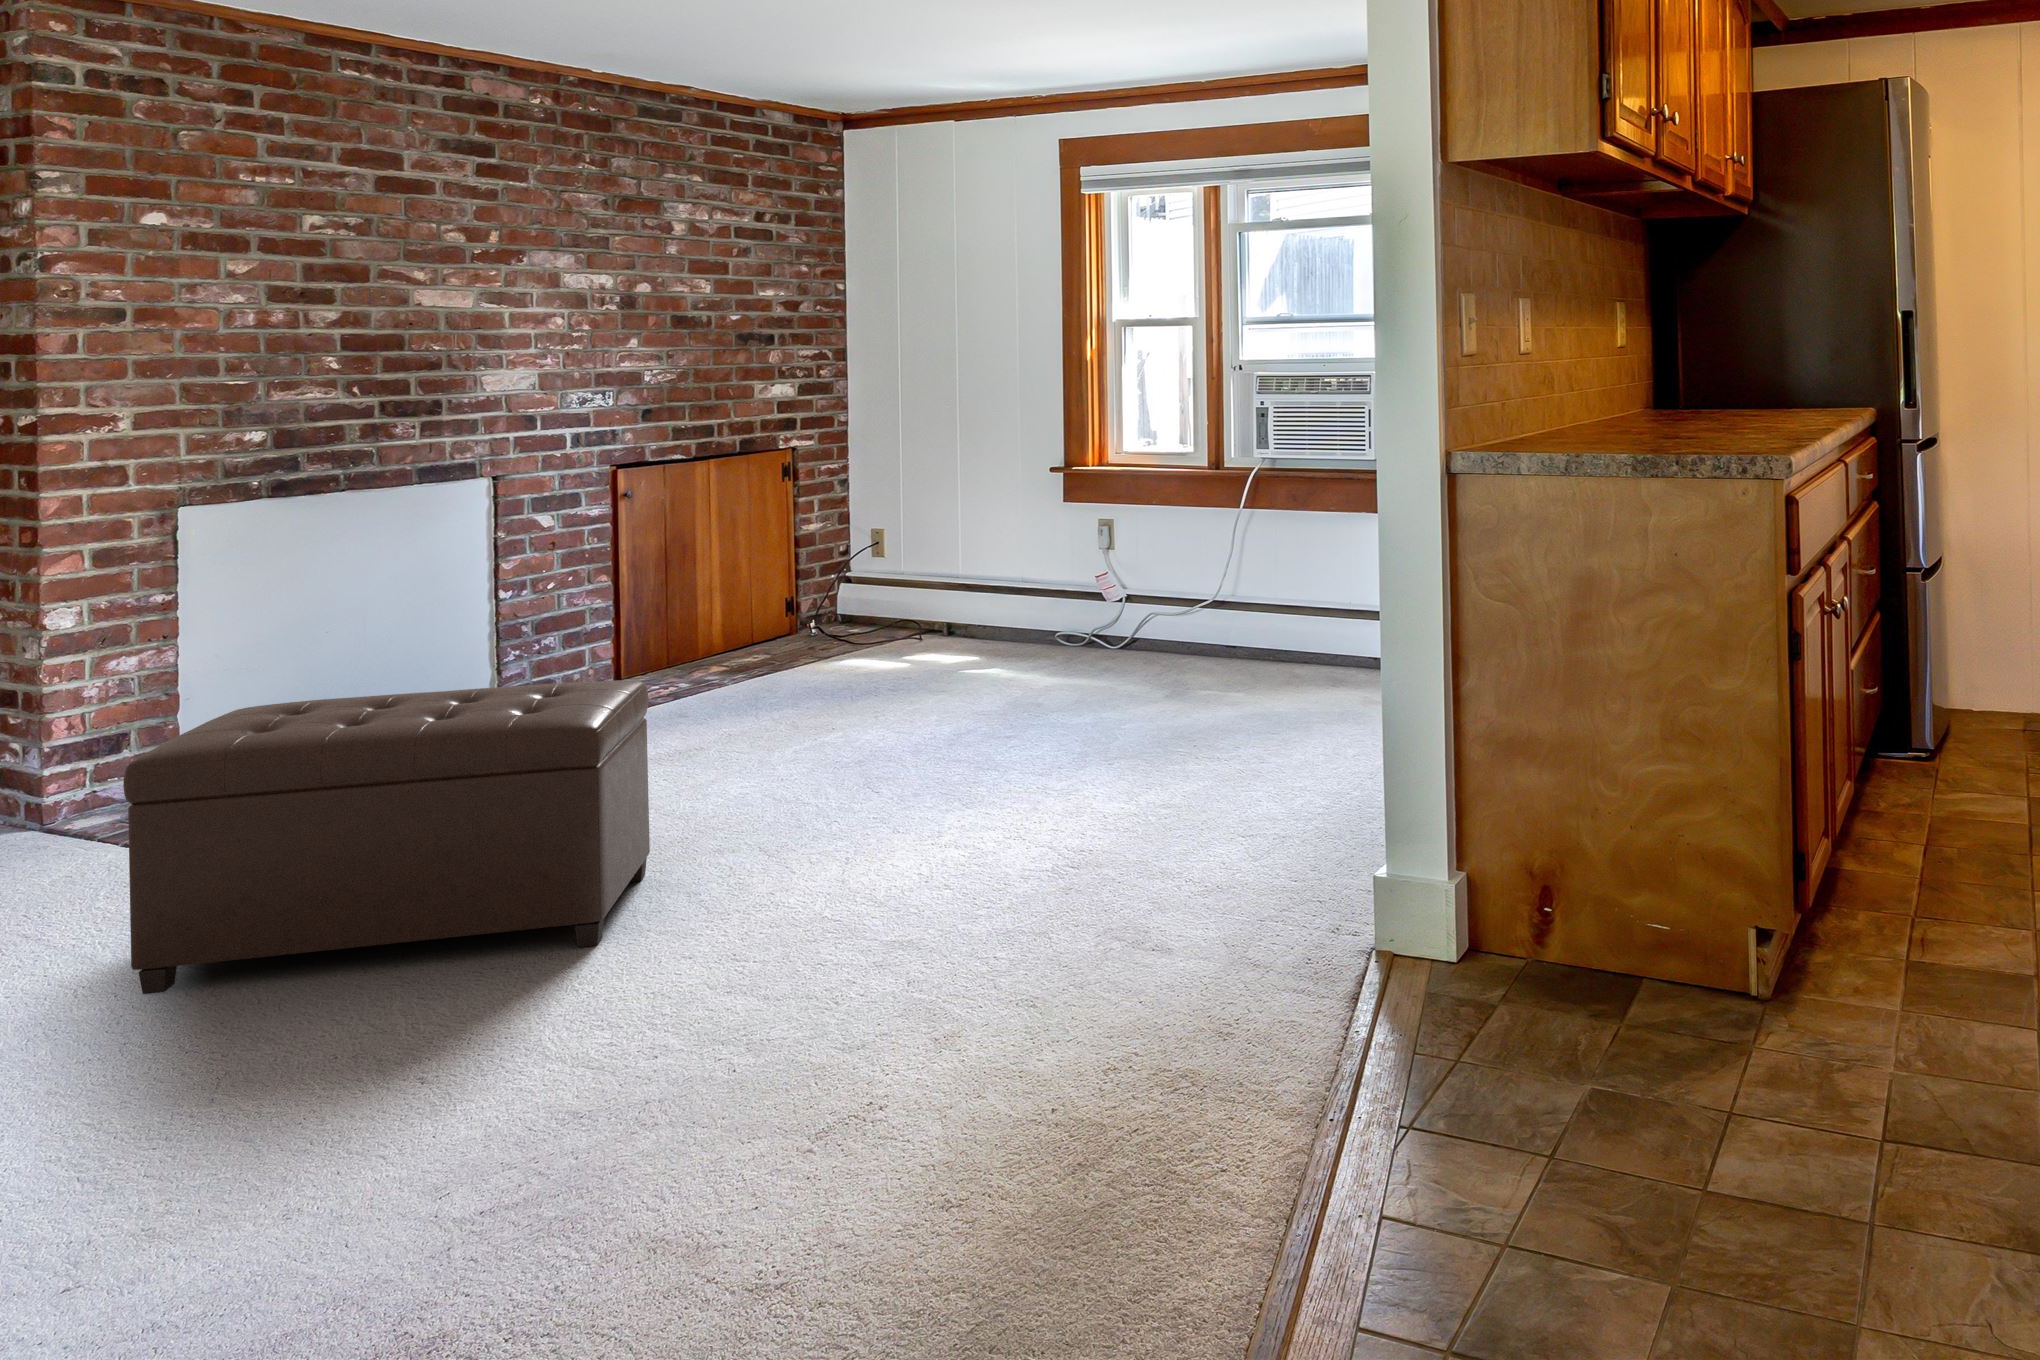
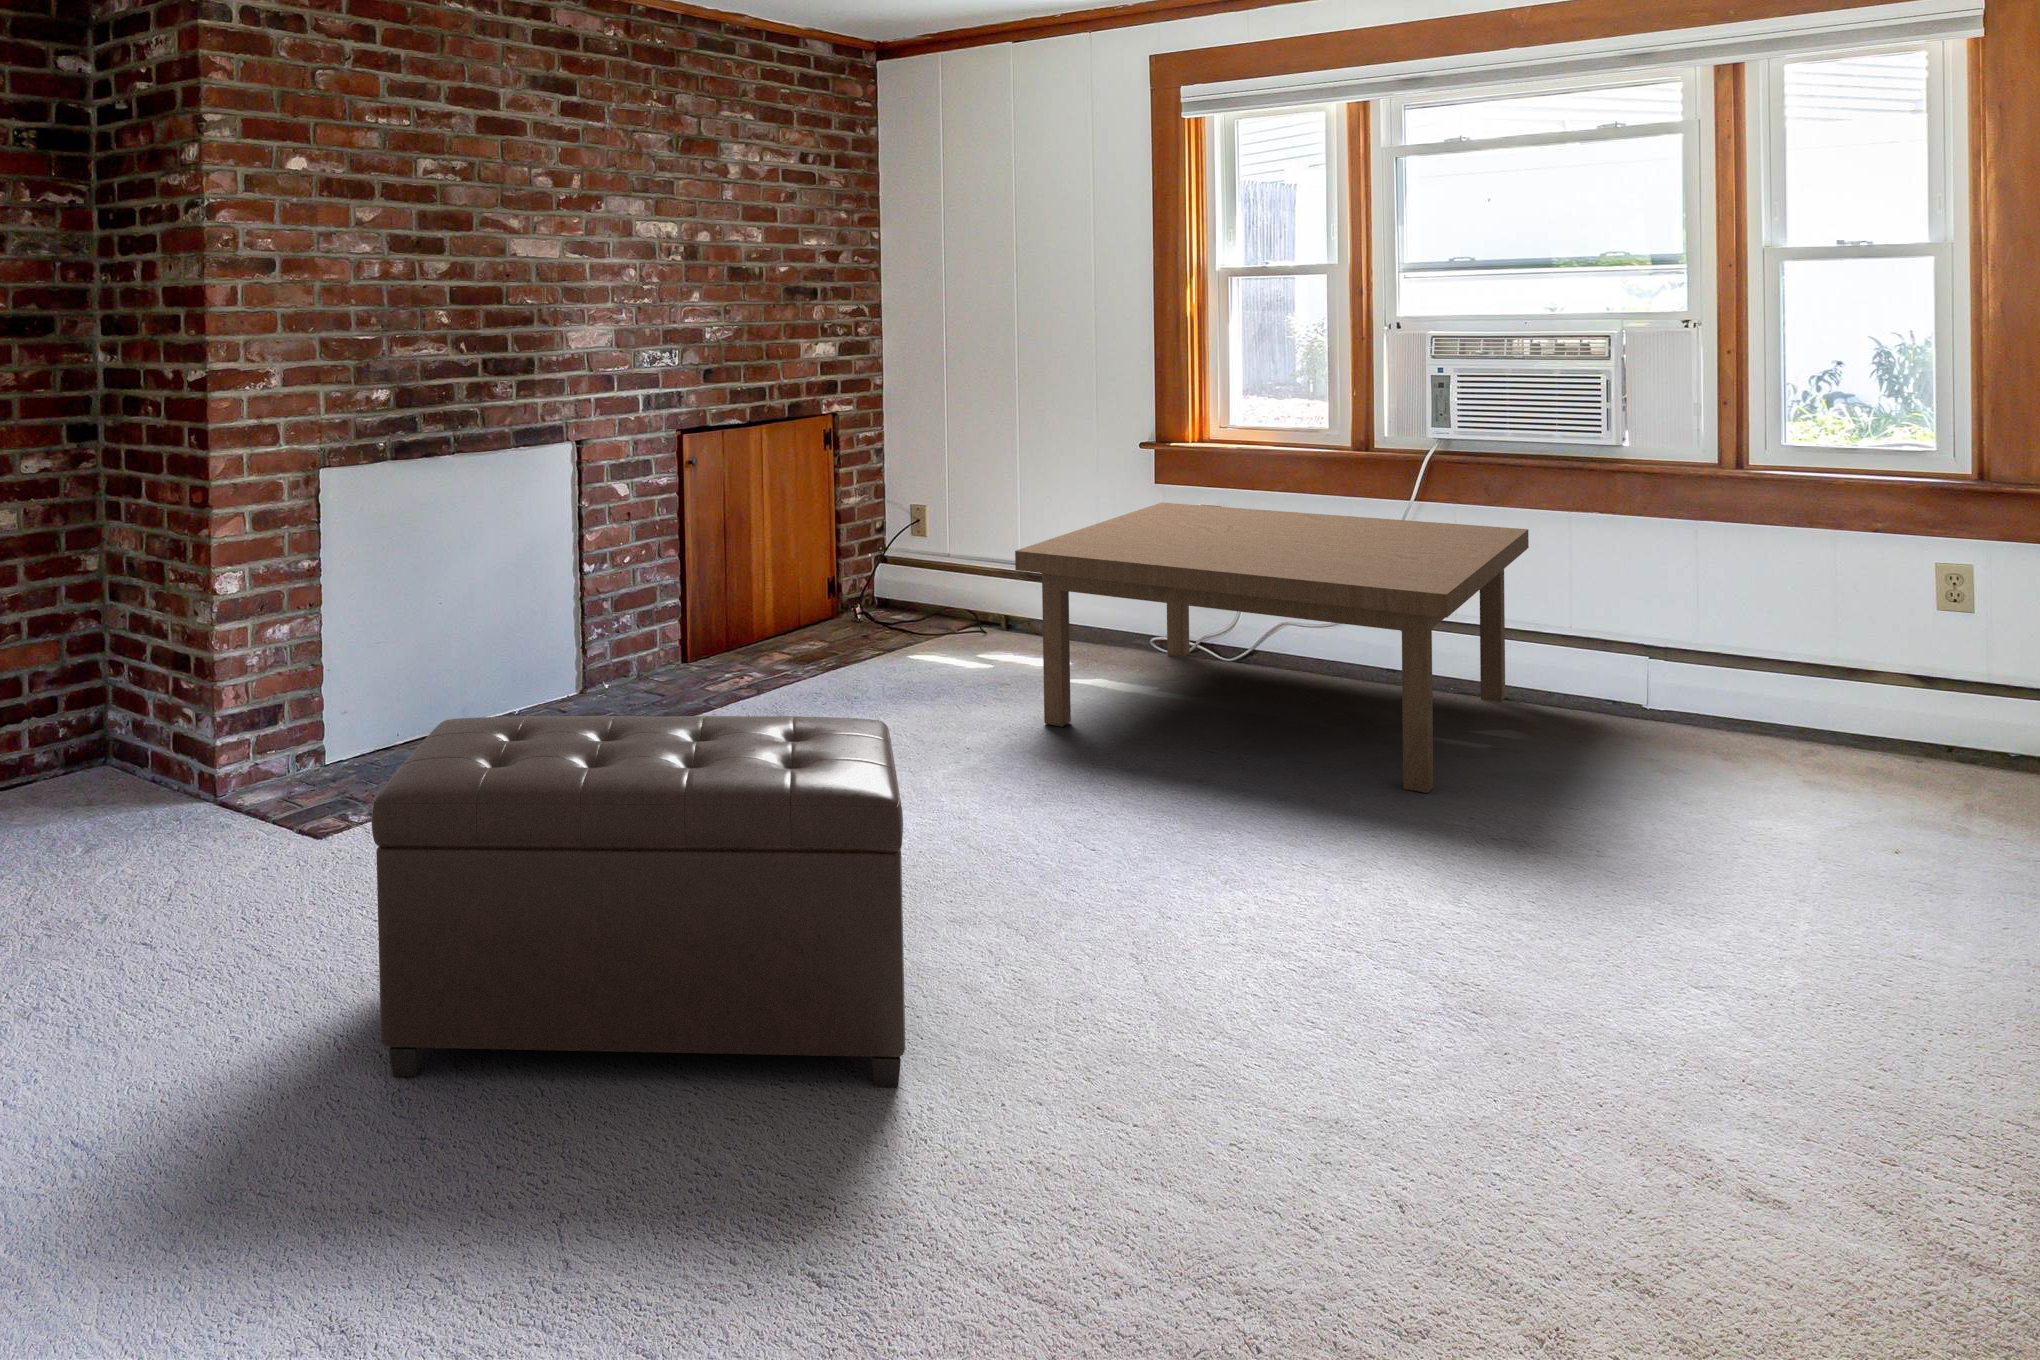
coffee table: none [890,517,1318,724] -> present [1015,503,1529,793]

